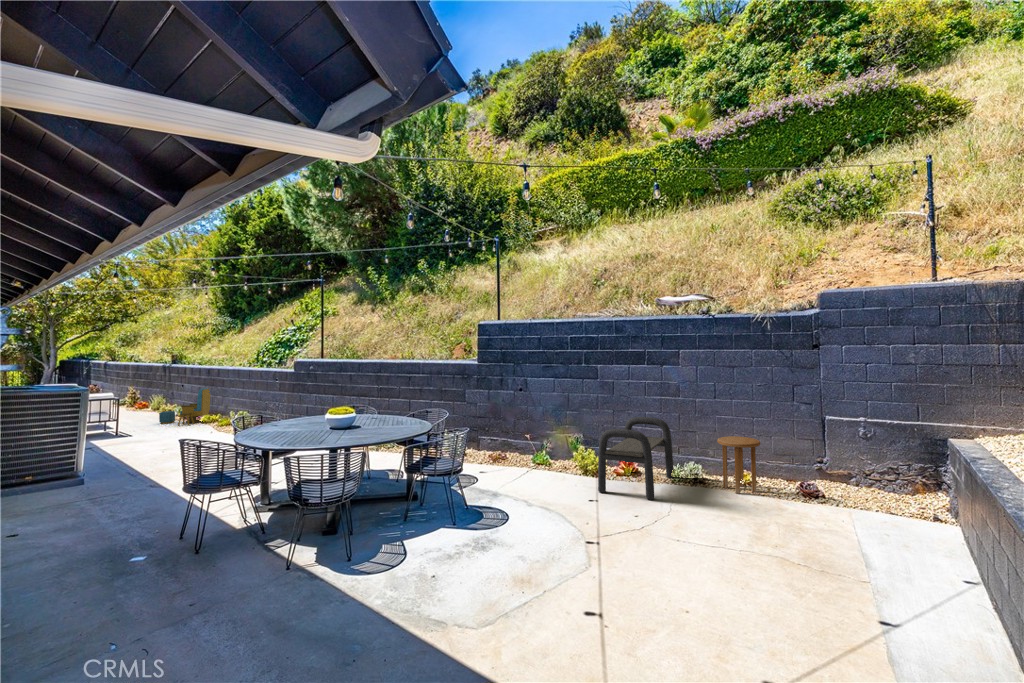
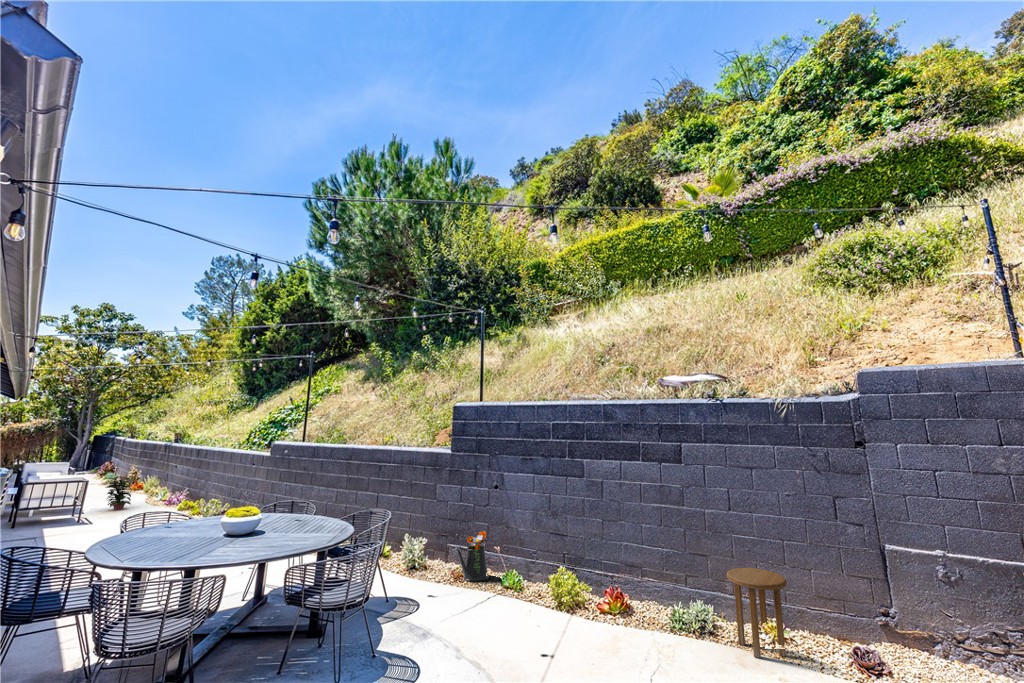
armchair: present [159,388,211,426] -> none [160,465,214,505]
decorative plant: none [107,400,137,432] -> present [106,476,133,510]
bench: present [598,417,674,500] -> none [563,531,675,659]
watering can: none [494,426,519,465] -> present [457,531,489,581]

